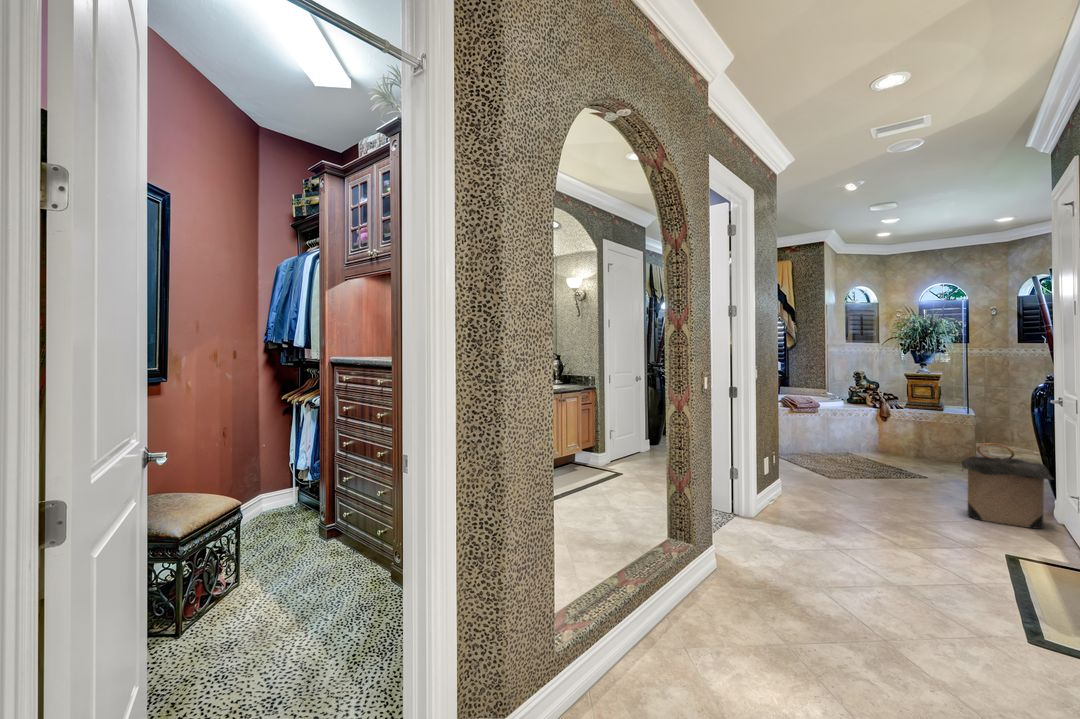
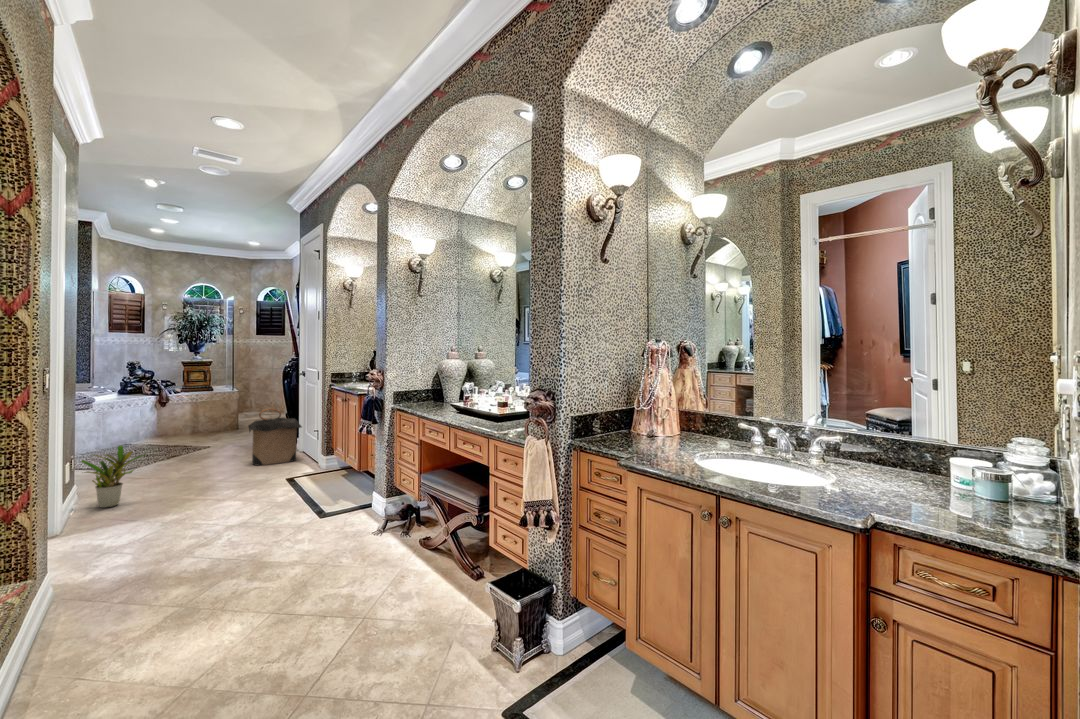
potted plant: none [765,458,823,518] -> present [81,445,144,508]

